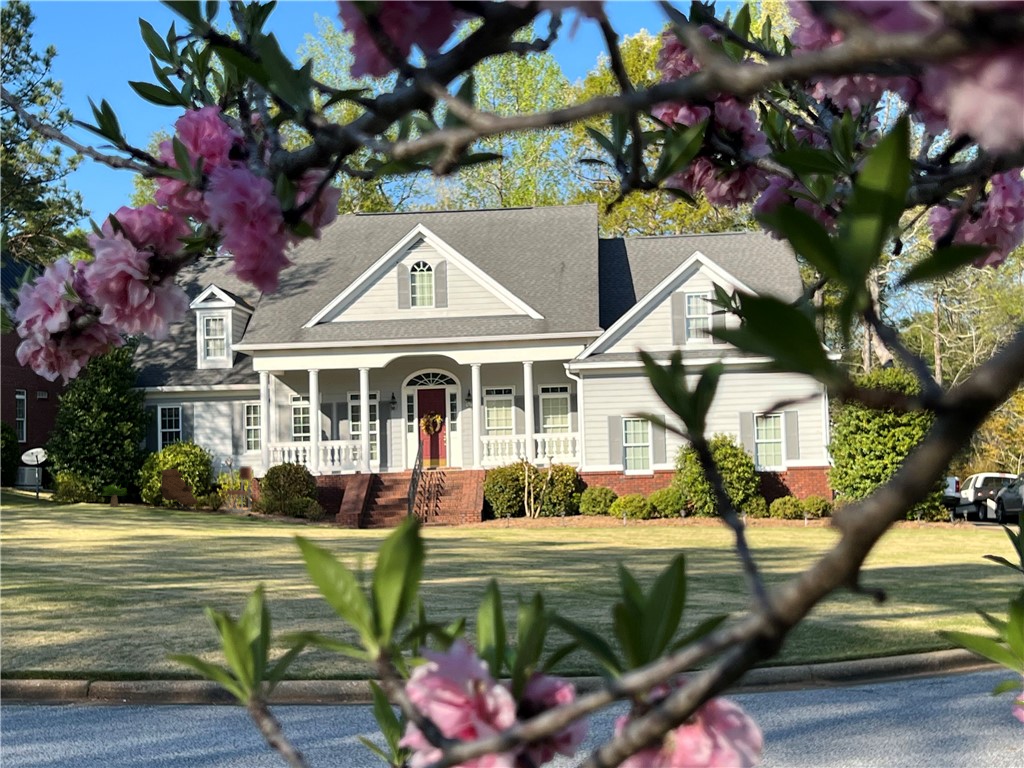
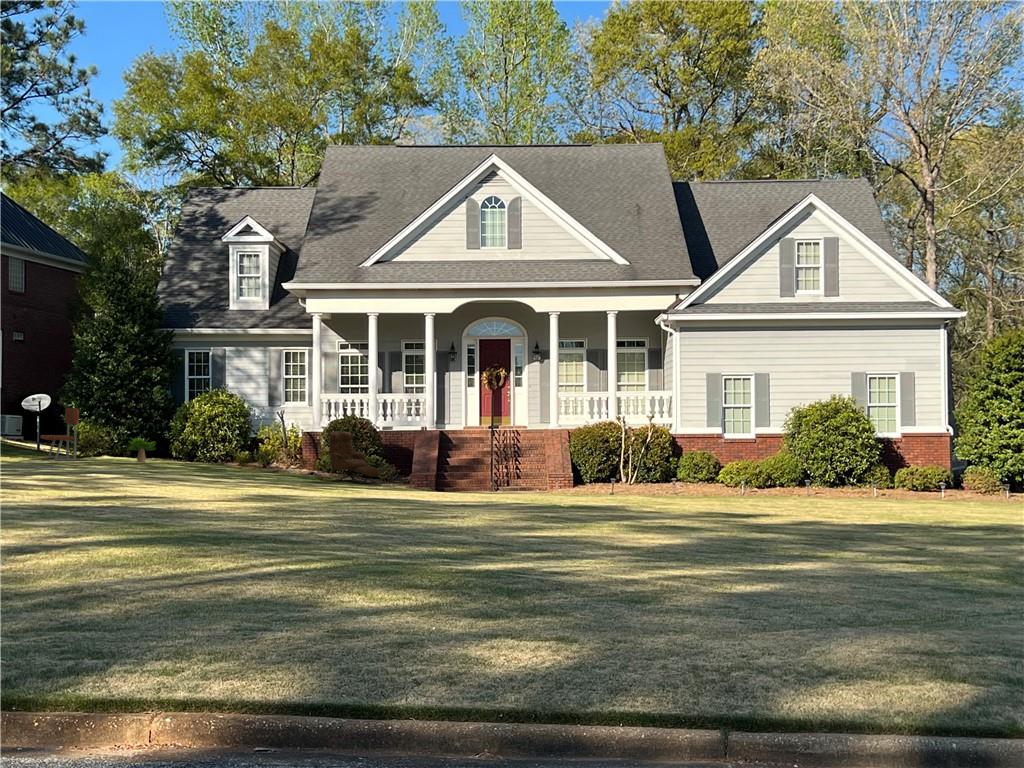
bench: present [220,466,252,513] -> present [40,408,79,461]
lounge chair: present [160,469,198,510] -> present [329,432,381,483]

